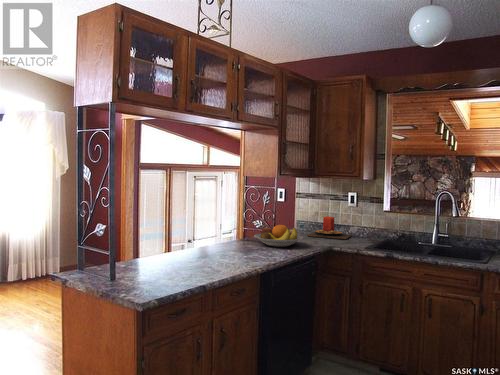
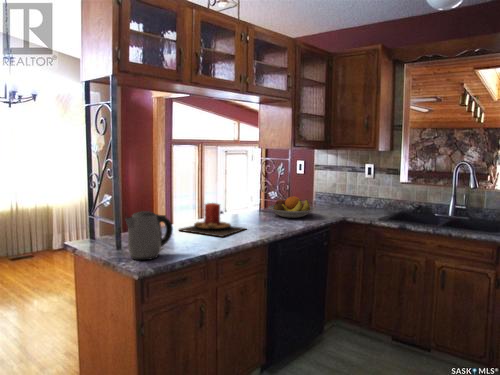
candle: present [307,216,352,239] -> present [179,203,245,237]
kettle: none [124,240,171,292] -> present [125,211,173,260]

